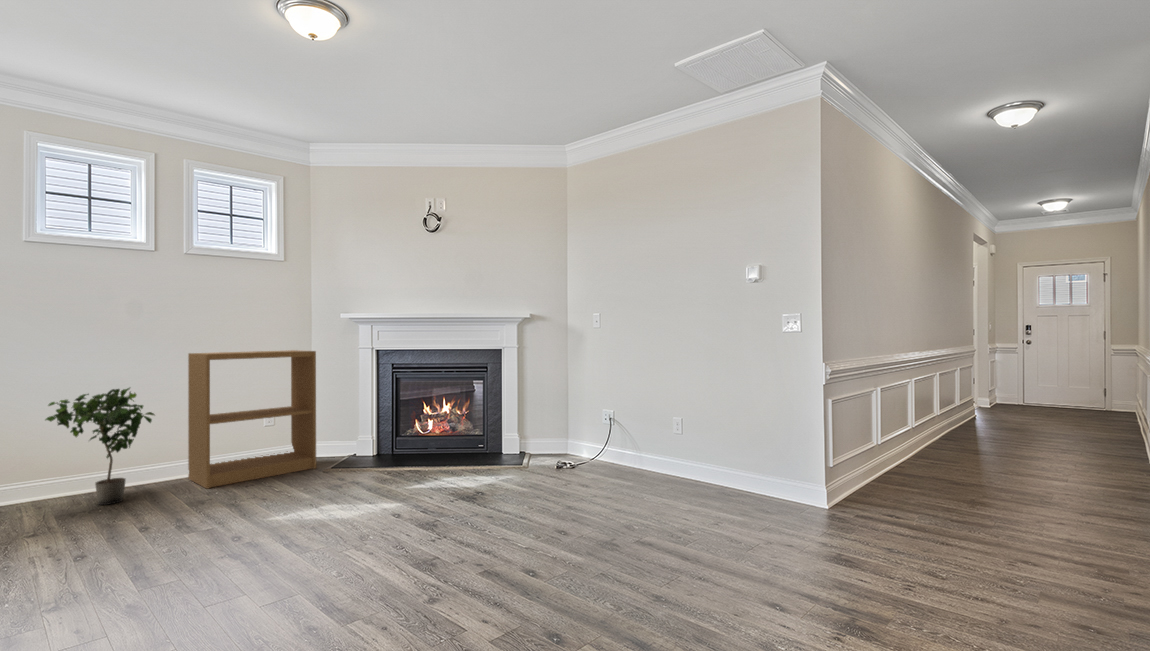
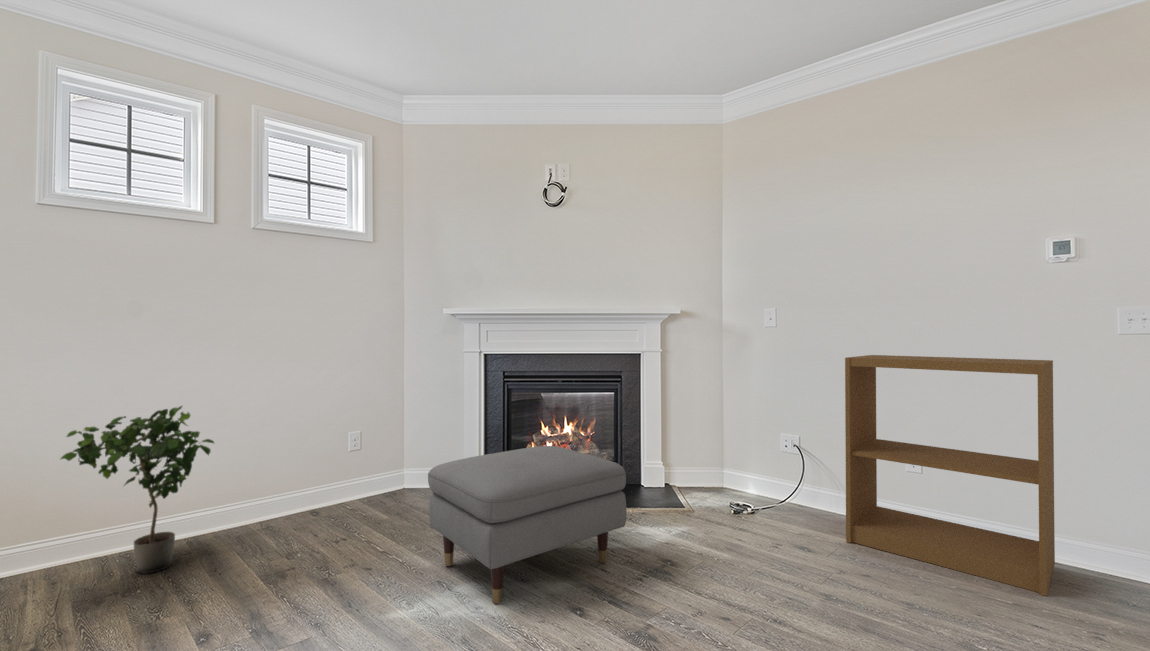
bookshelf: present [188,350,316,488] -> present [845,355,1055,596]
ottoman: none [309,416,452,512] -> present [428,446,627,604]

